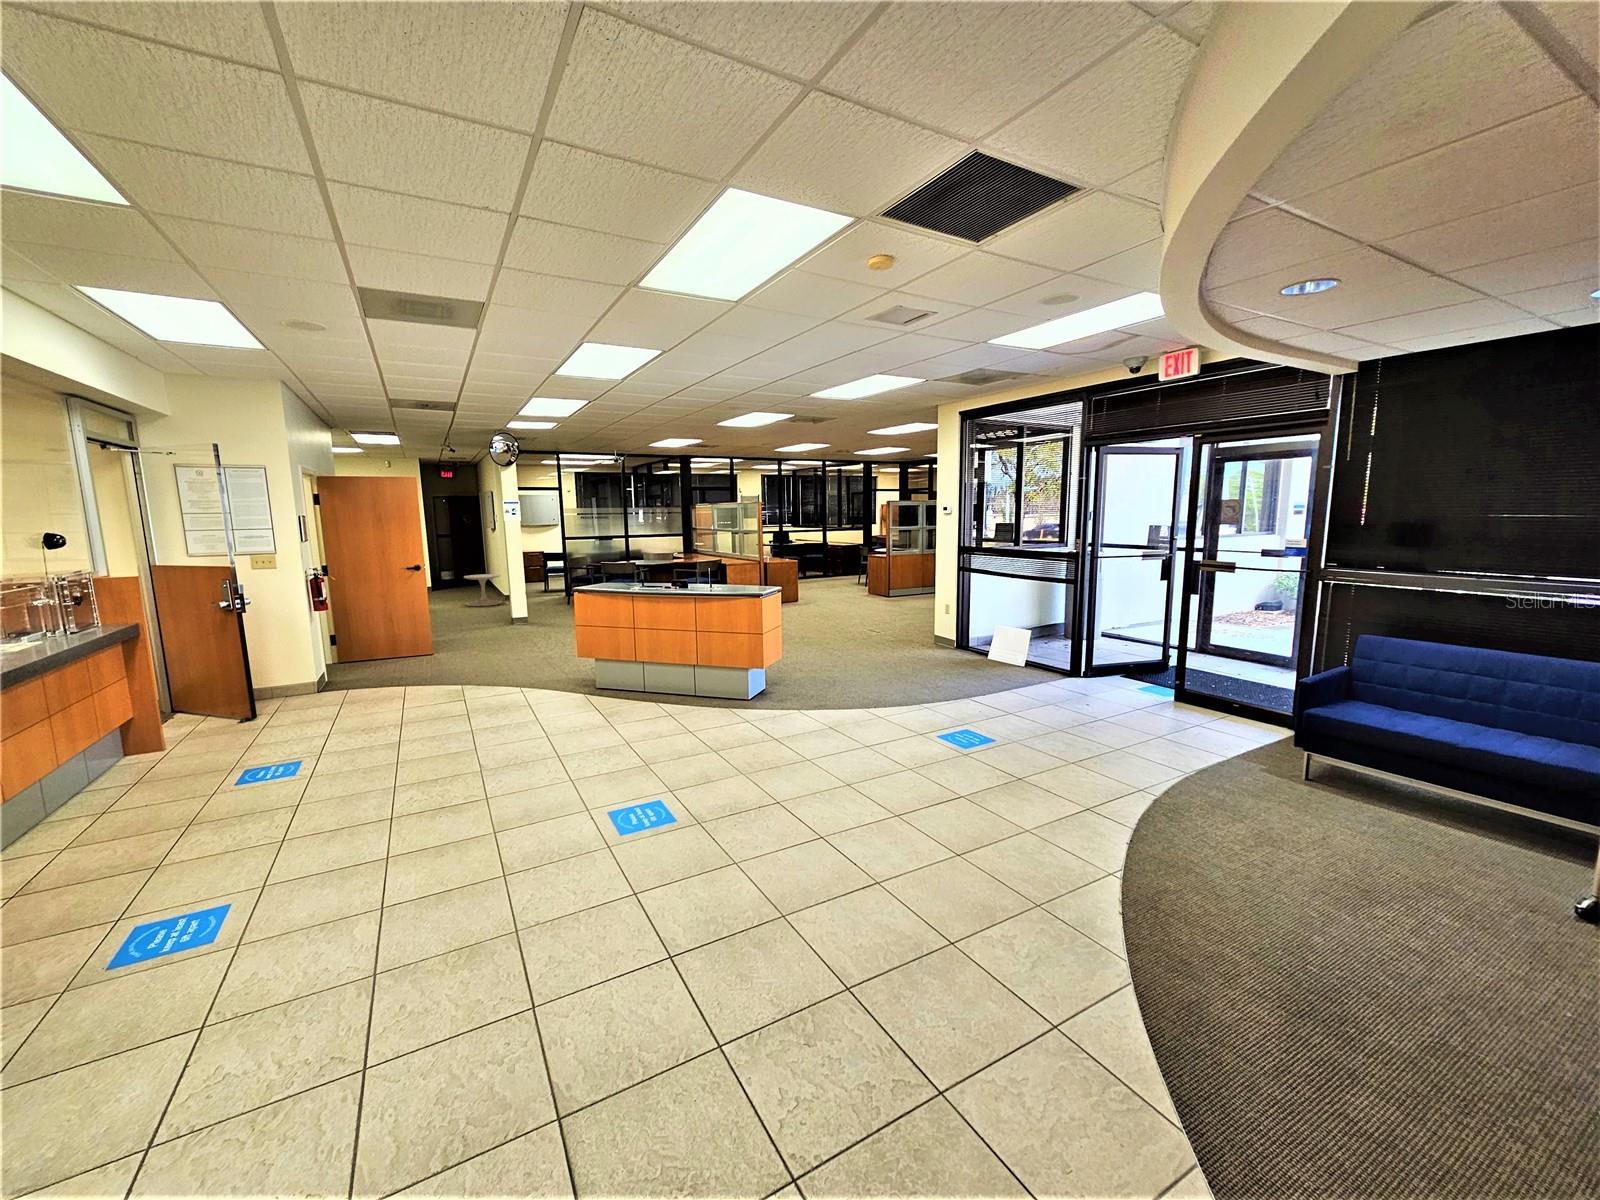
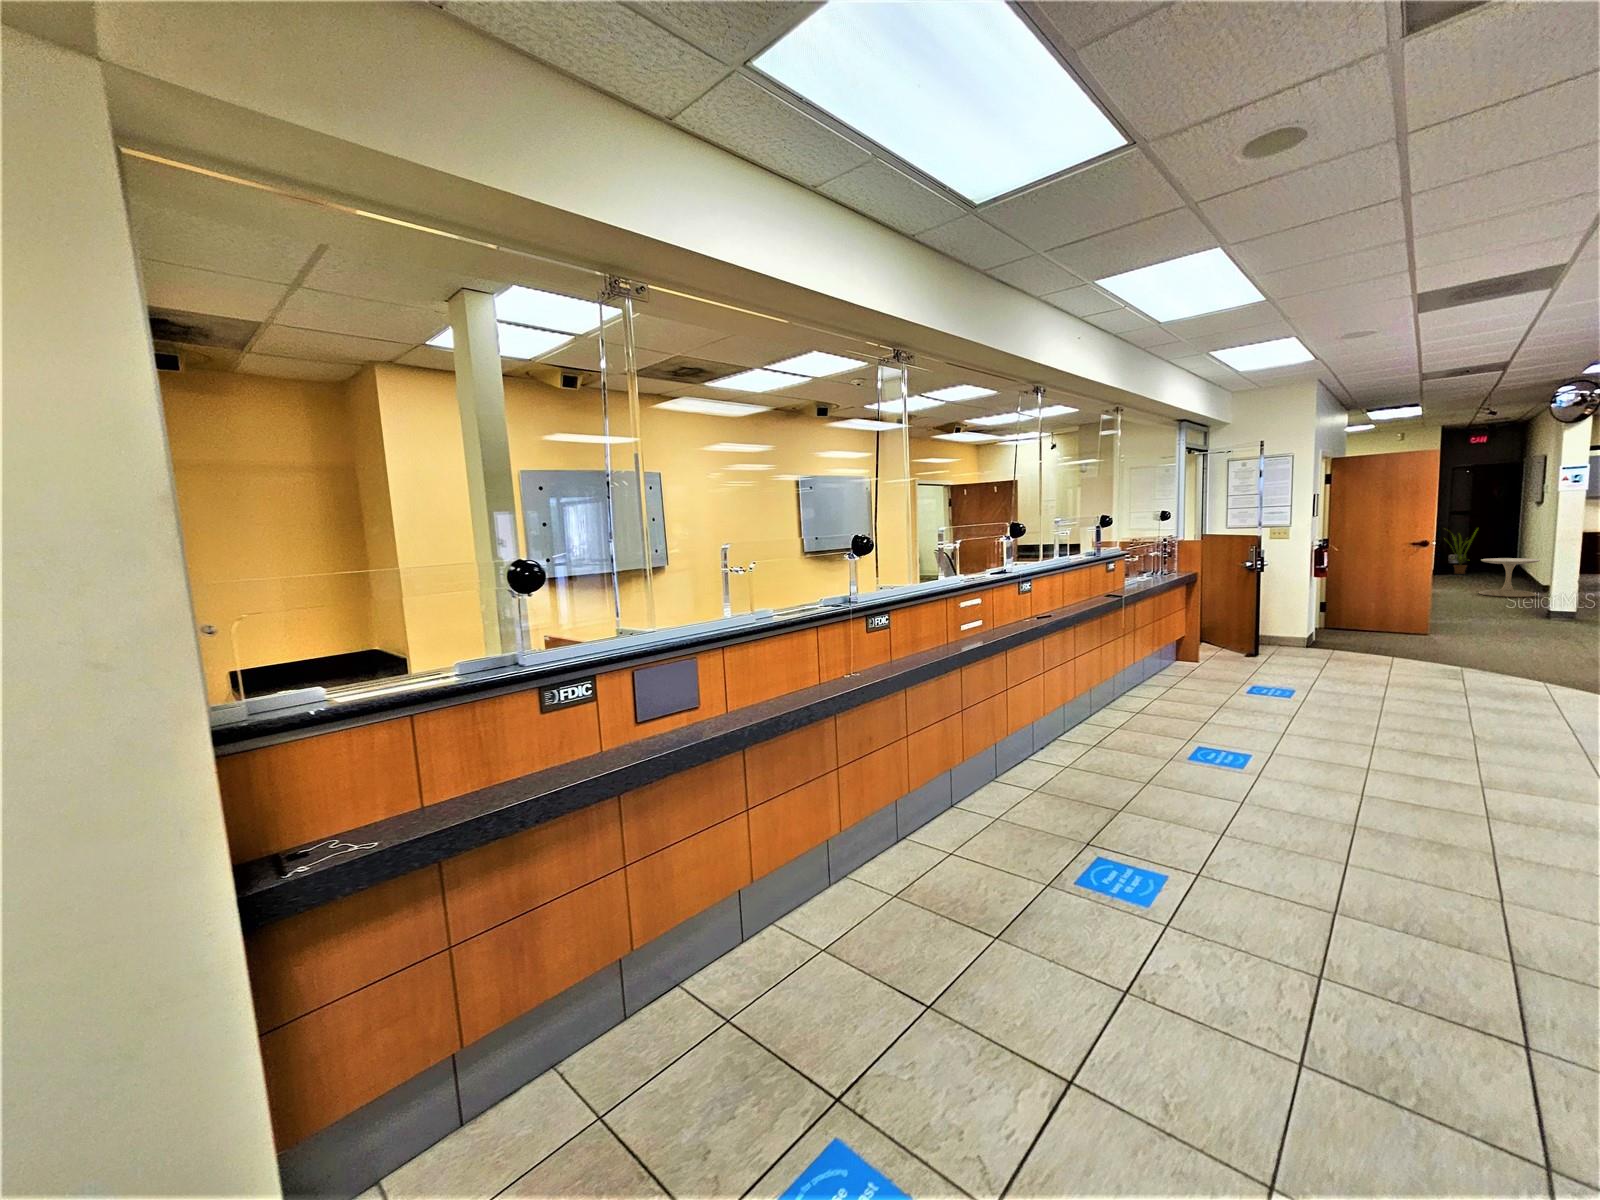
house plant: none [433,549,459,588] -> present [1452,532,1476,574]

